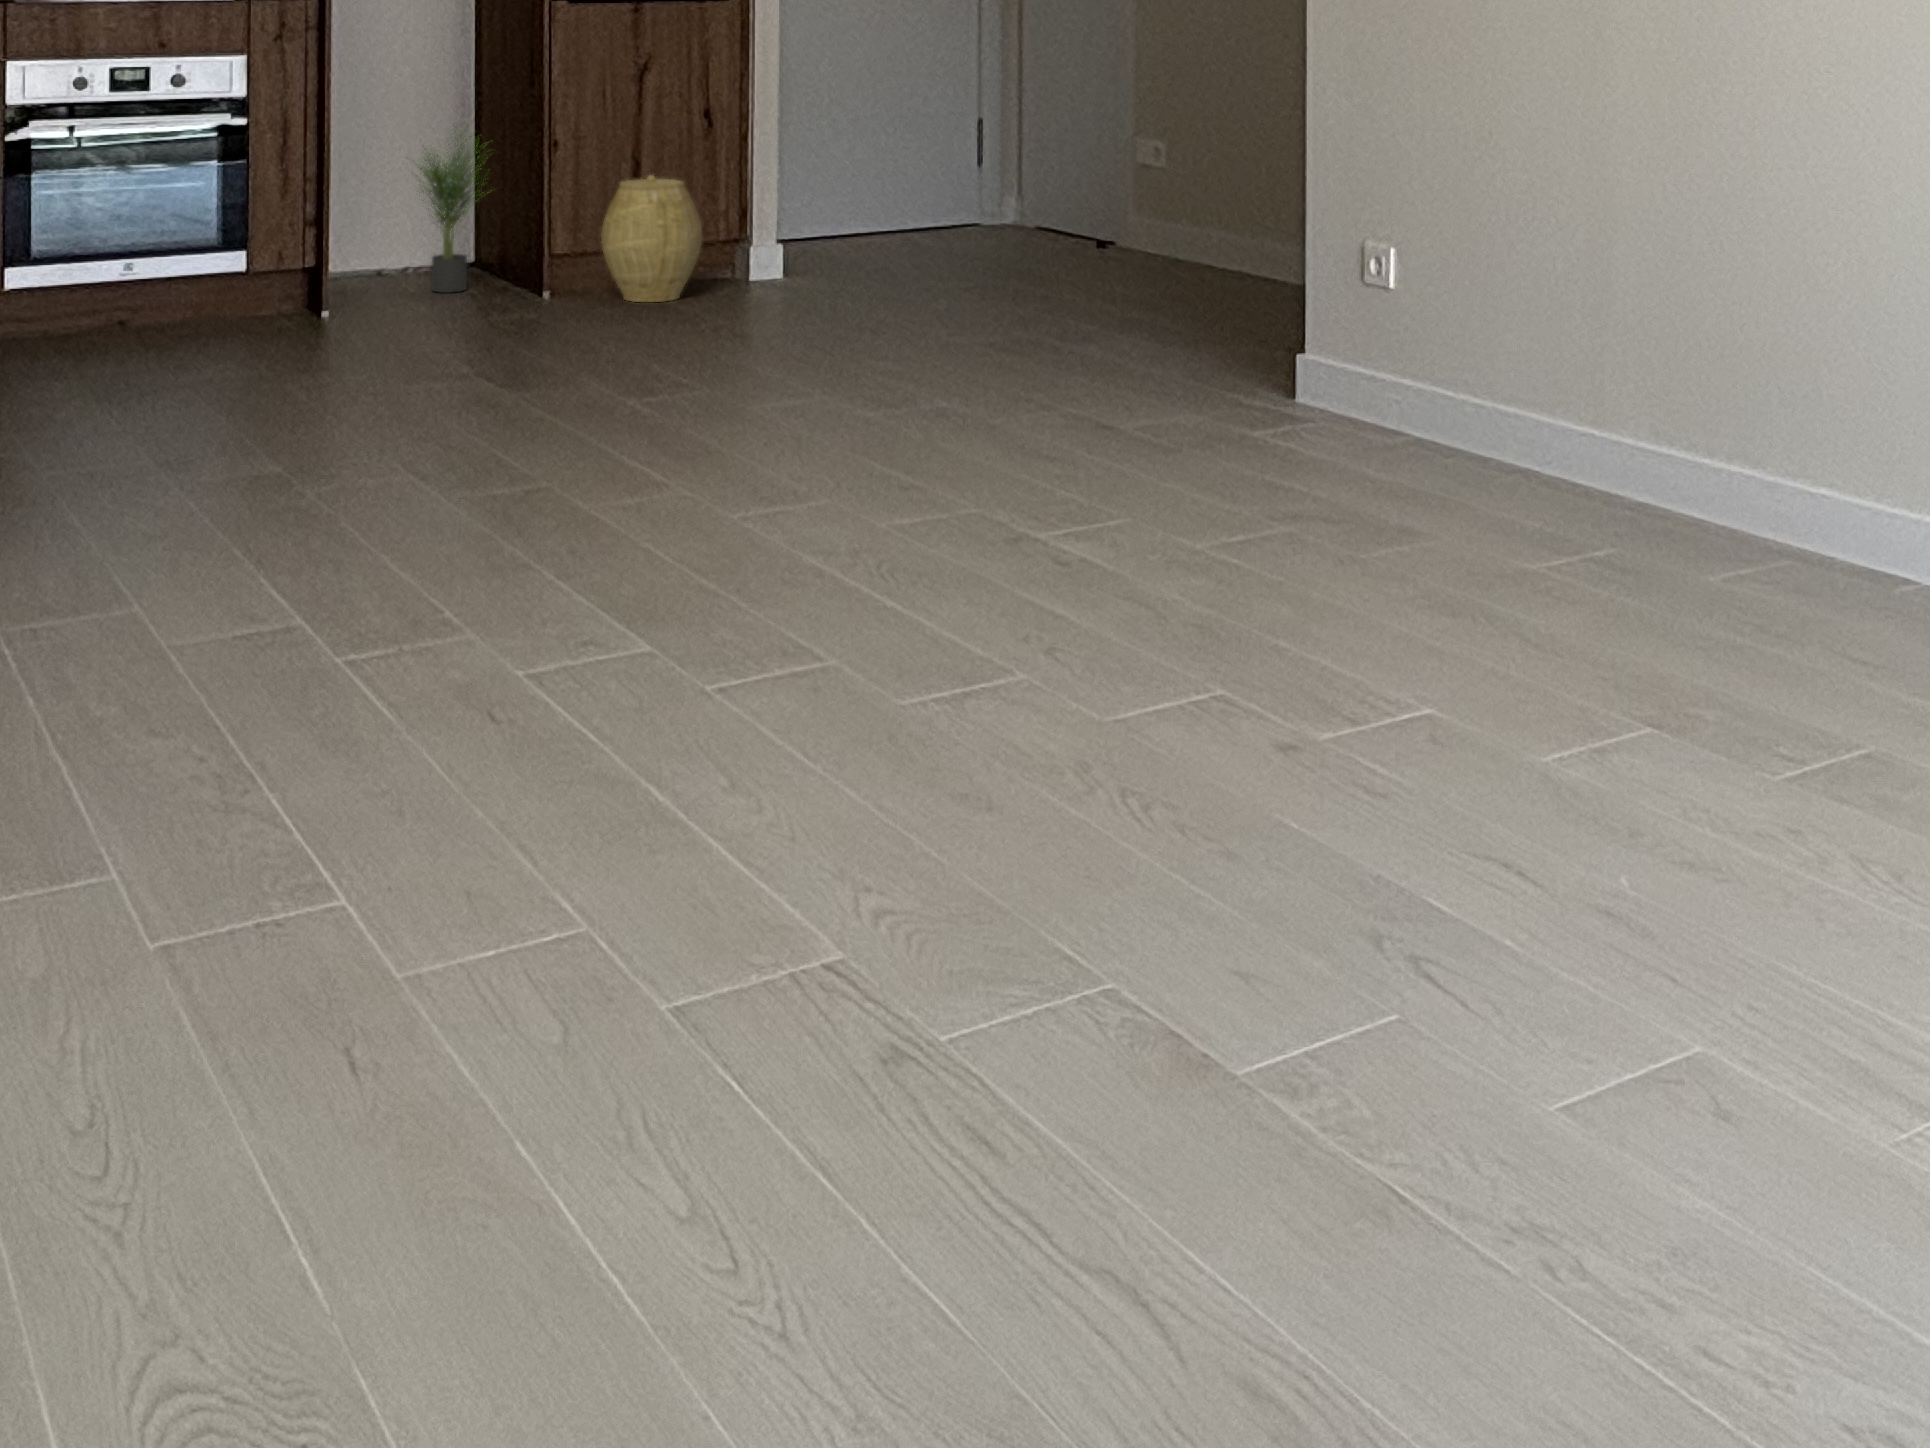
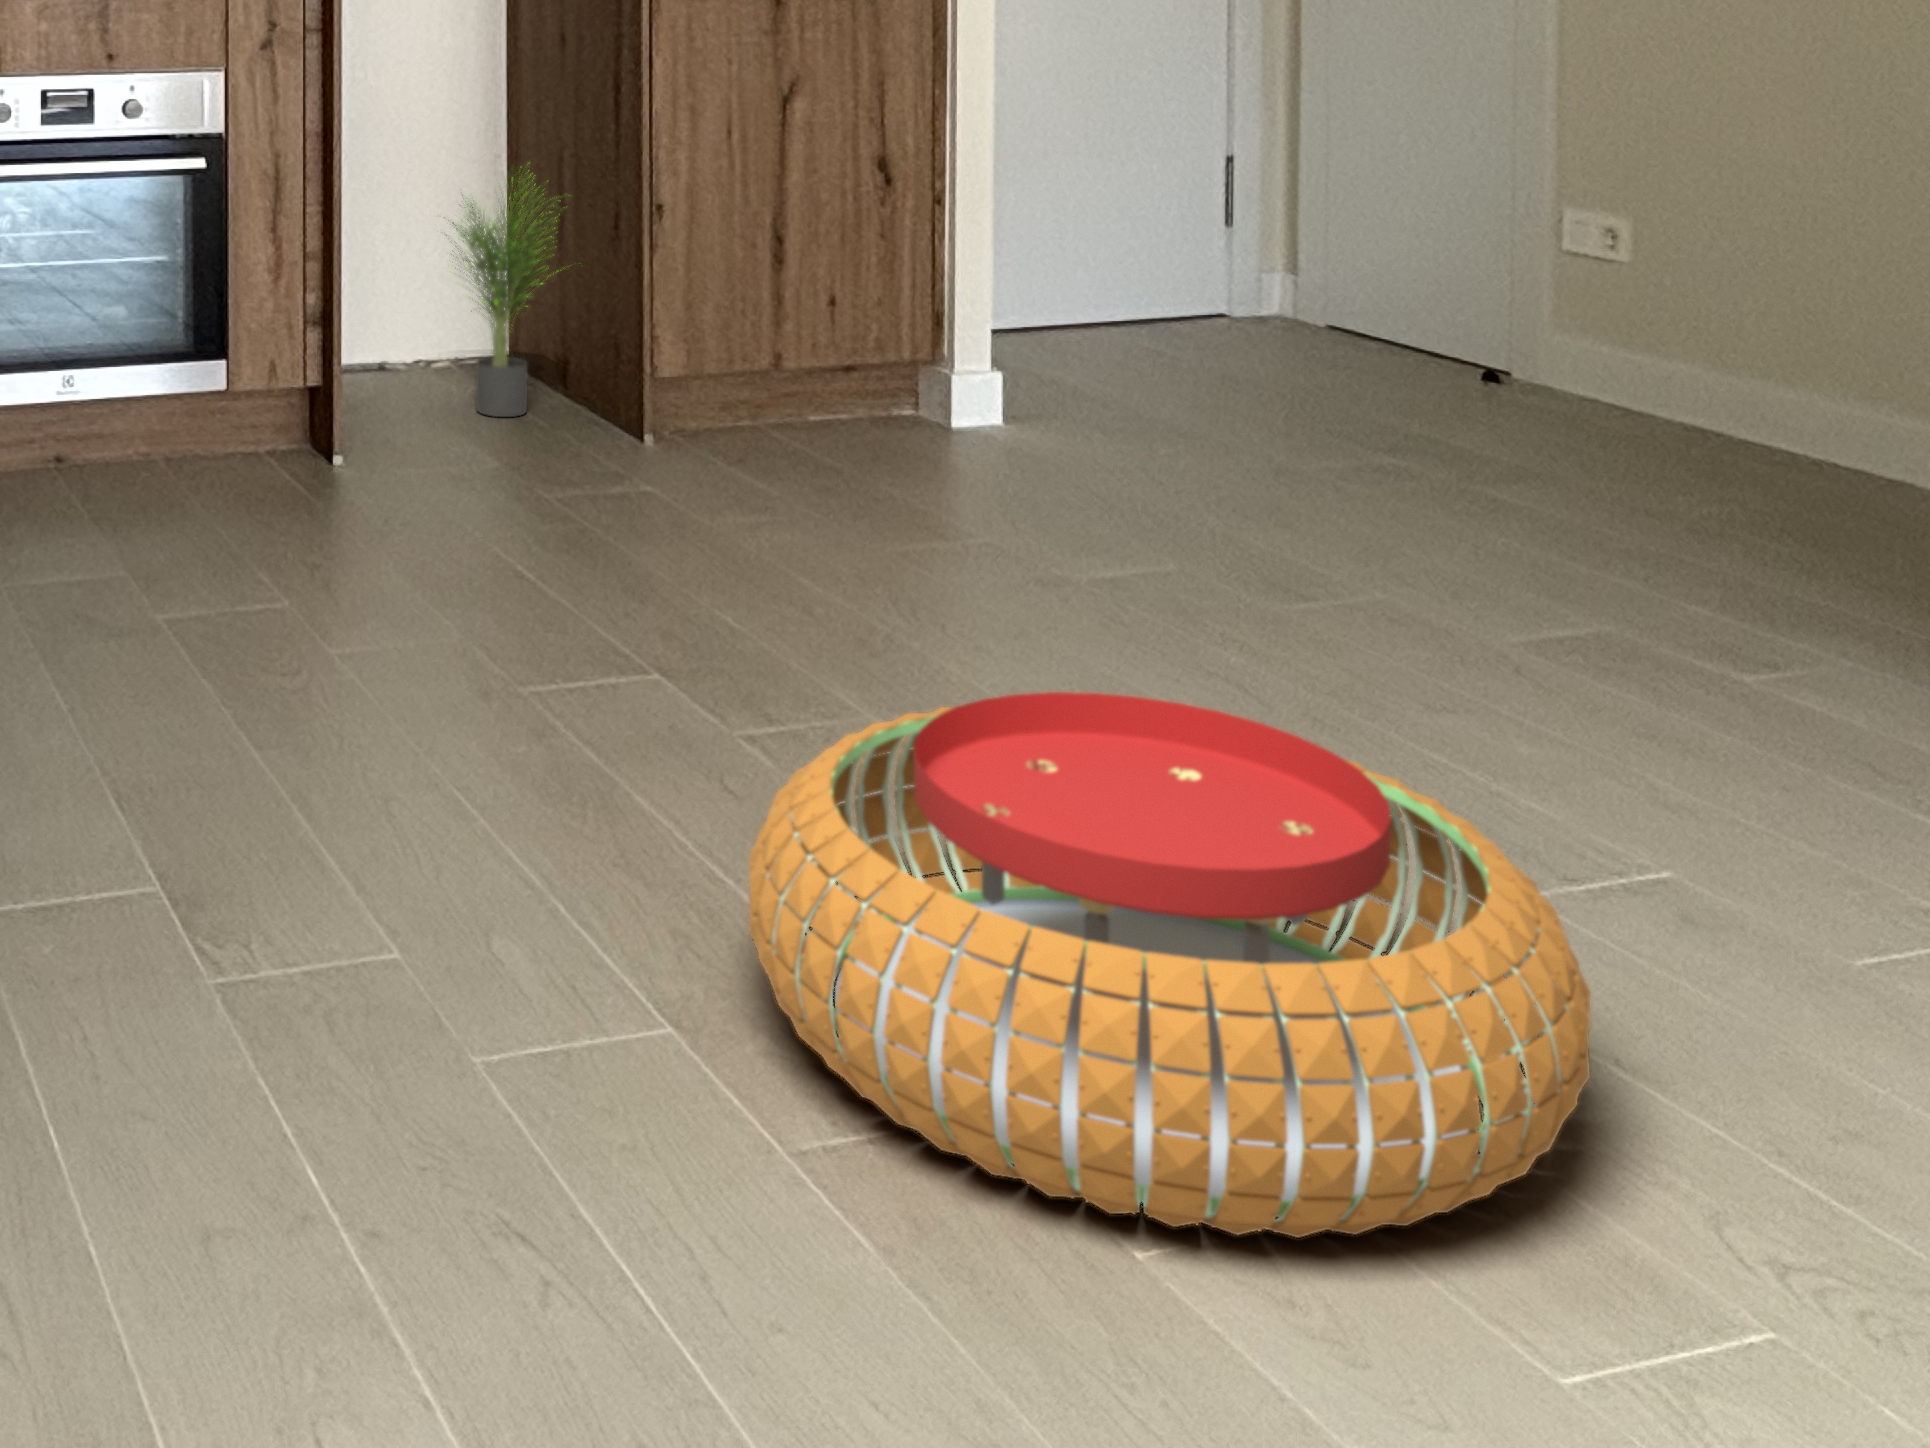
woven basket: present [601,175,702,302] -> none [742,260,902,461]
pouf: none [453,323,824,508] -> present [749,692,1590,1238]

